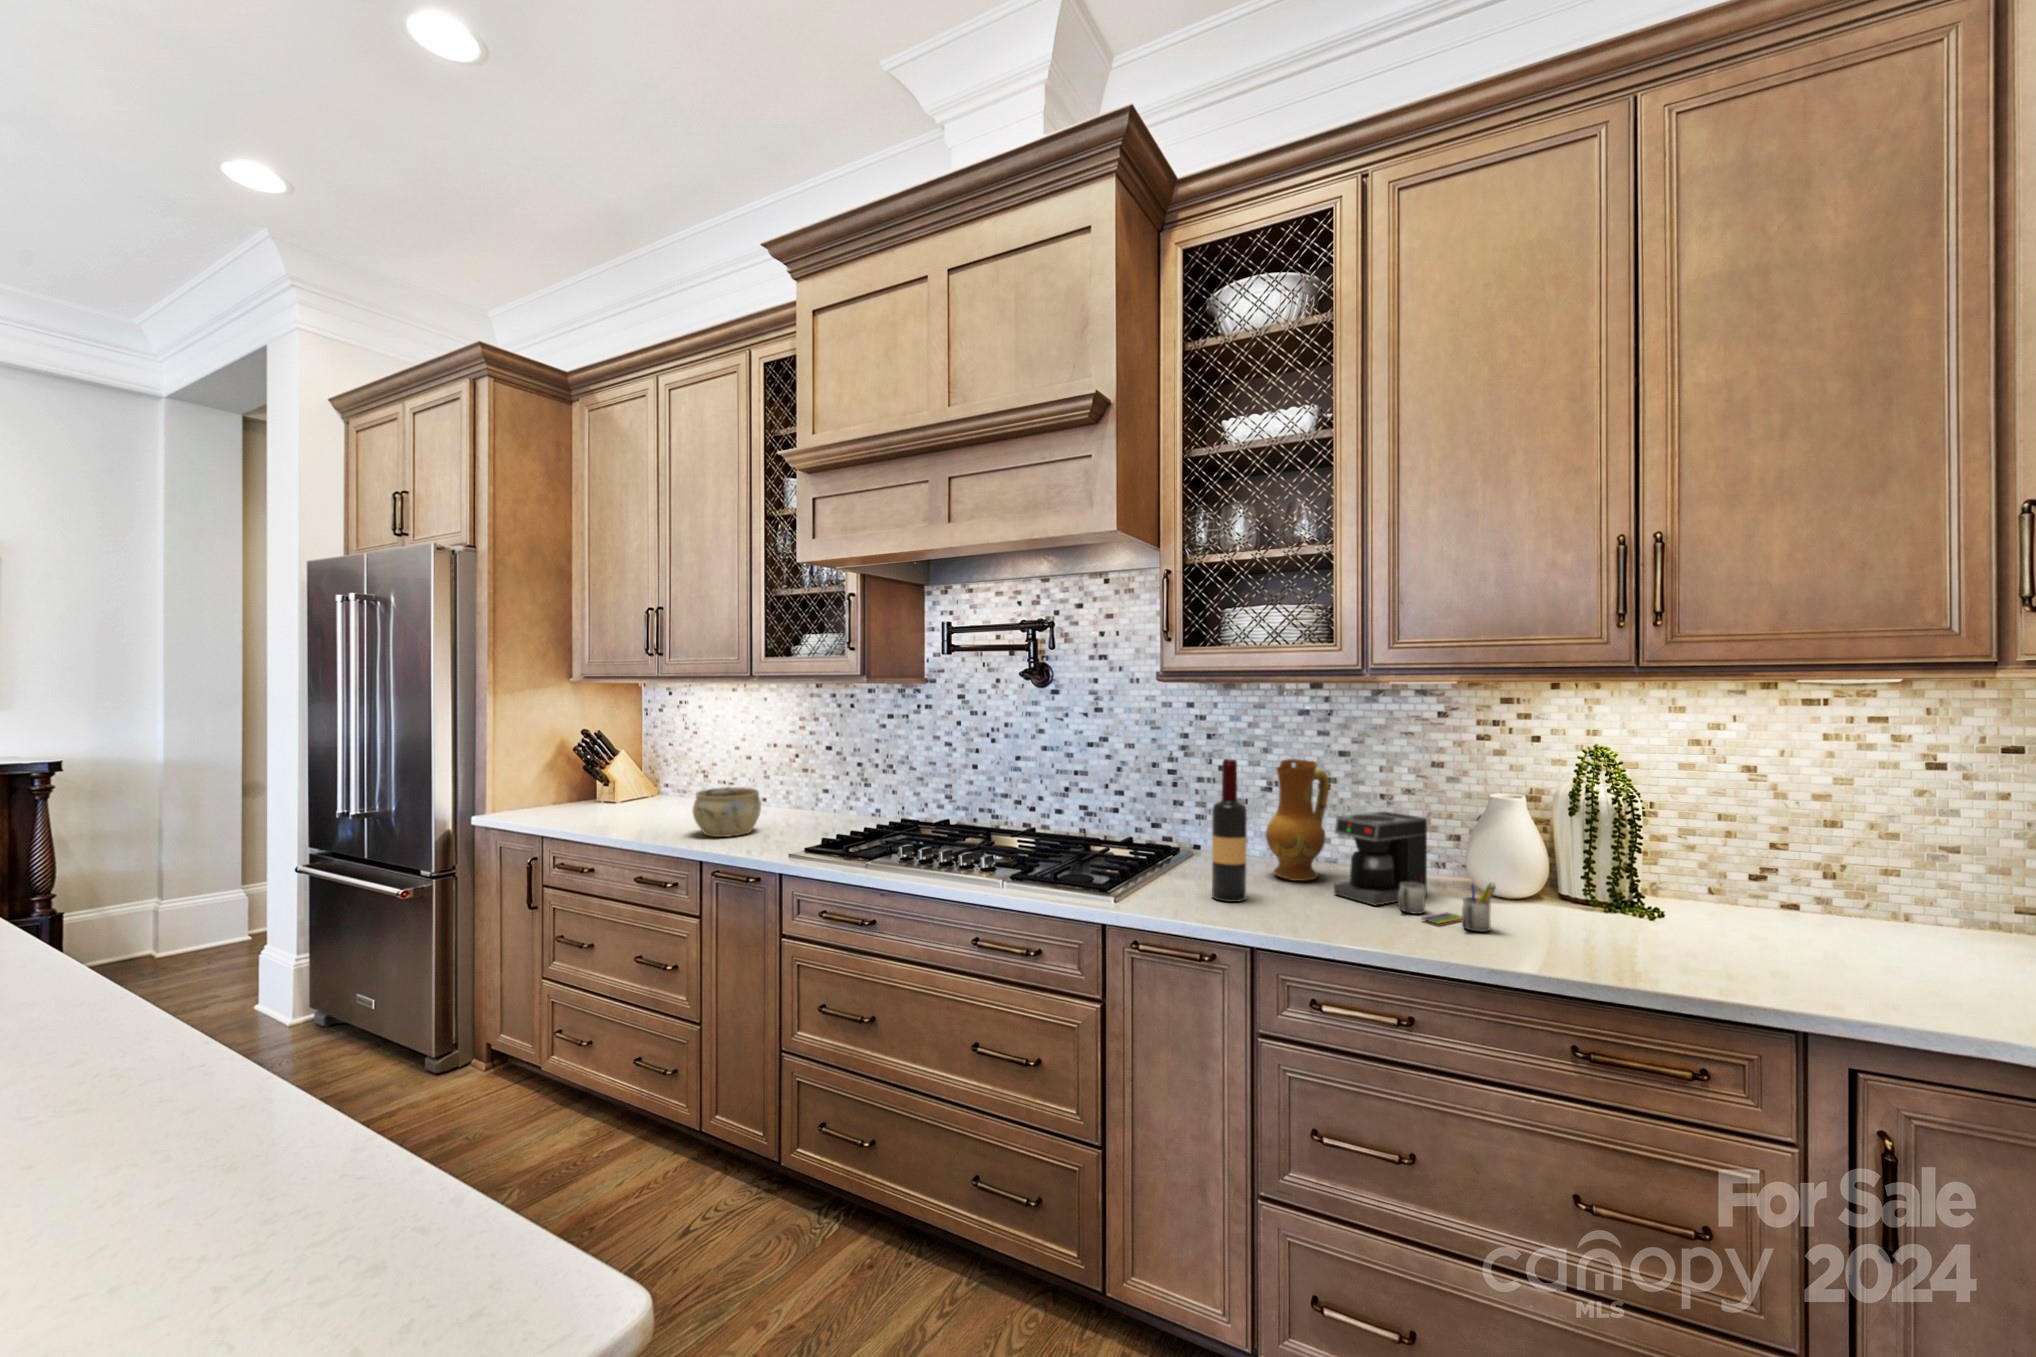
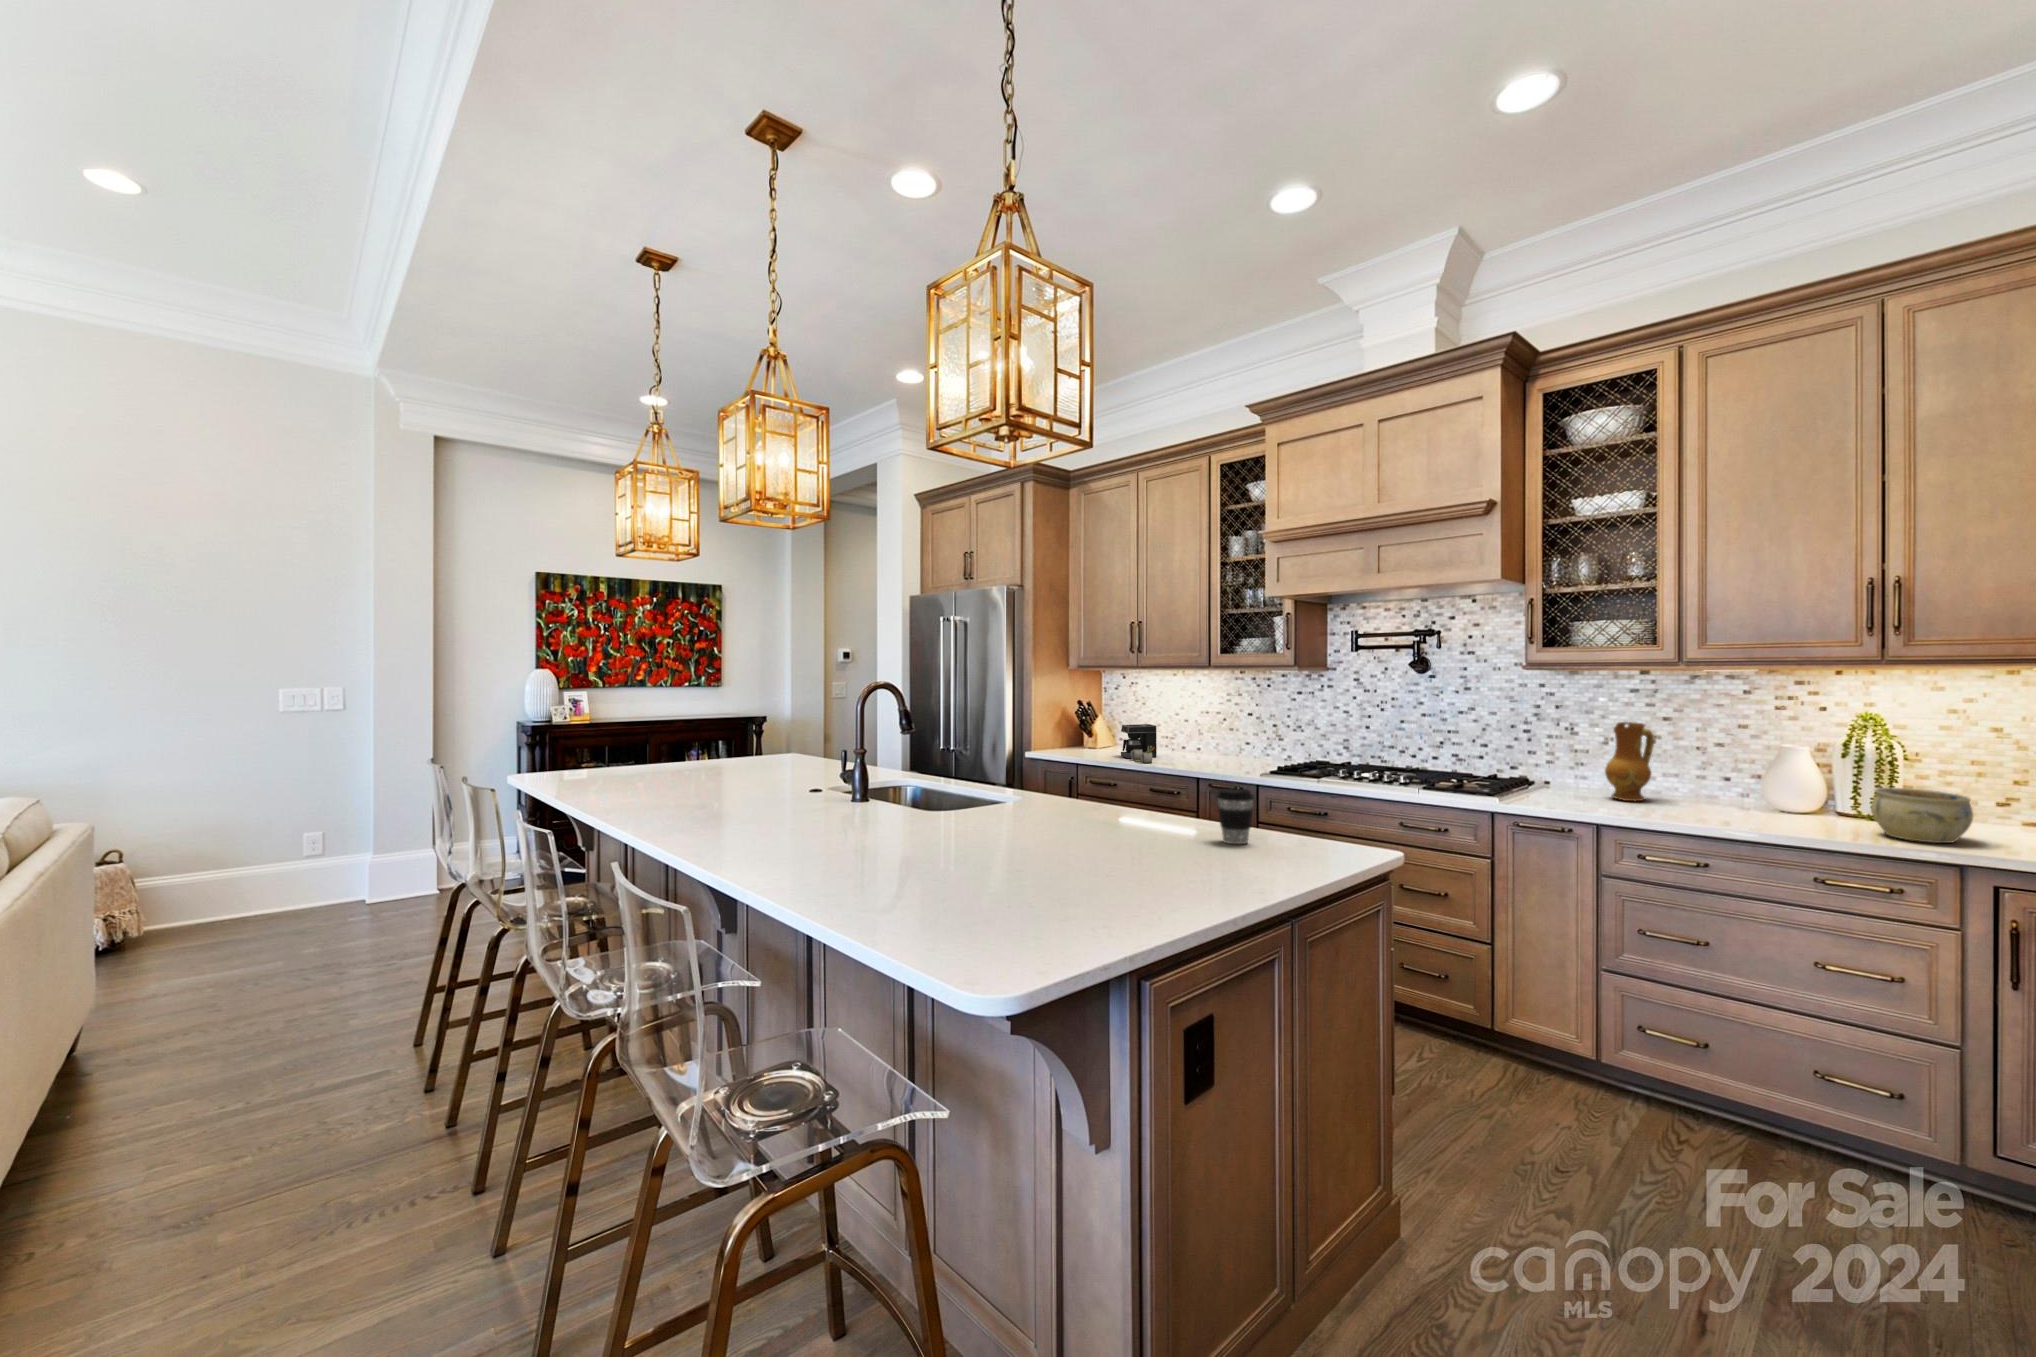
wine bottle: present [1212,760,1247,902] -> none [1569,721,1594,809]
ceramic bowl: present [693,787,761,837] -> present [1871,787,1973,843]
coffee maker: present [1334,811,1496,932] -> present [1121,724,1157,763]
coffee cup: none [130,1001,284,1198] -> present [1217,788,1254,844]

